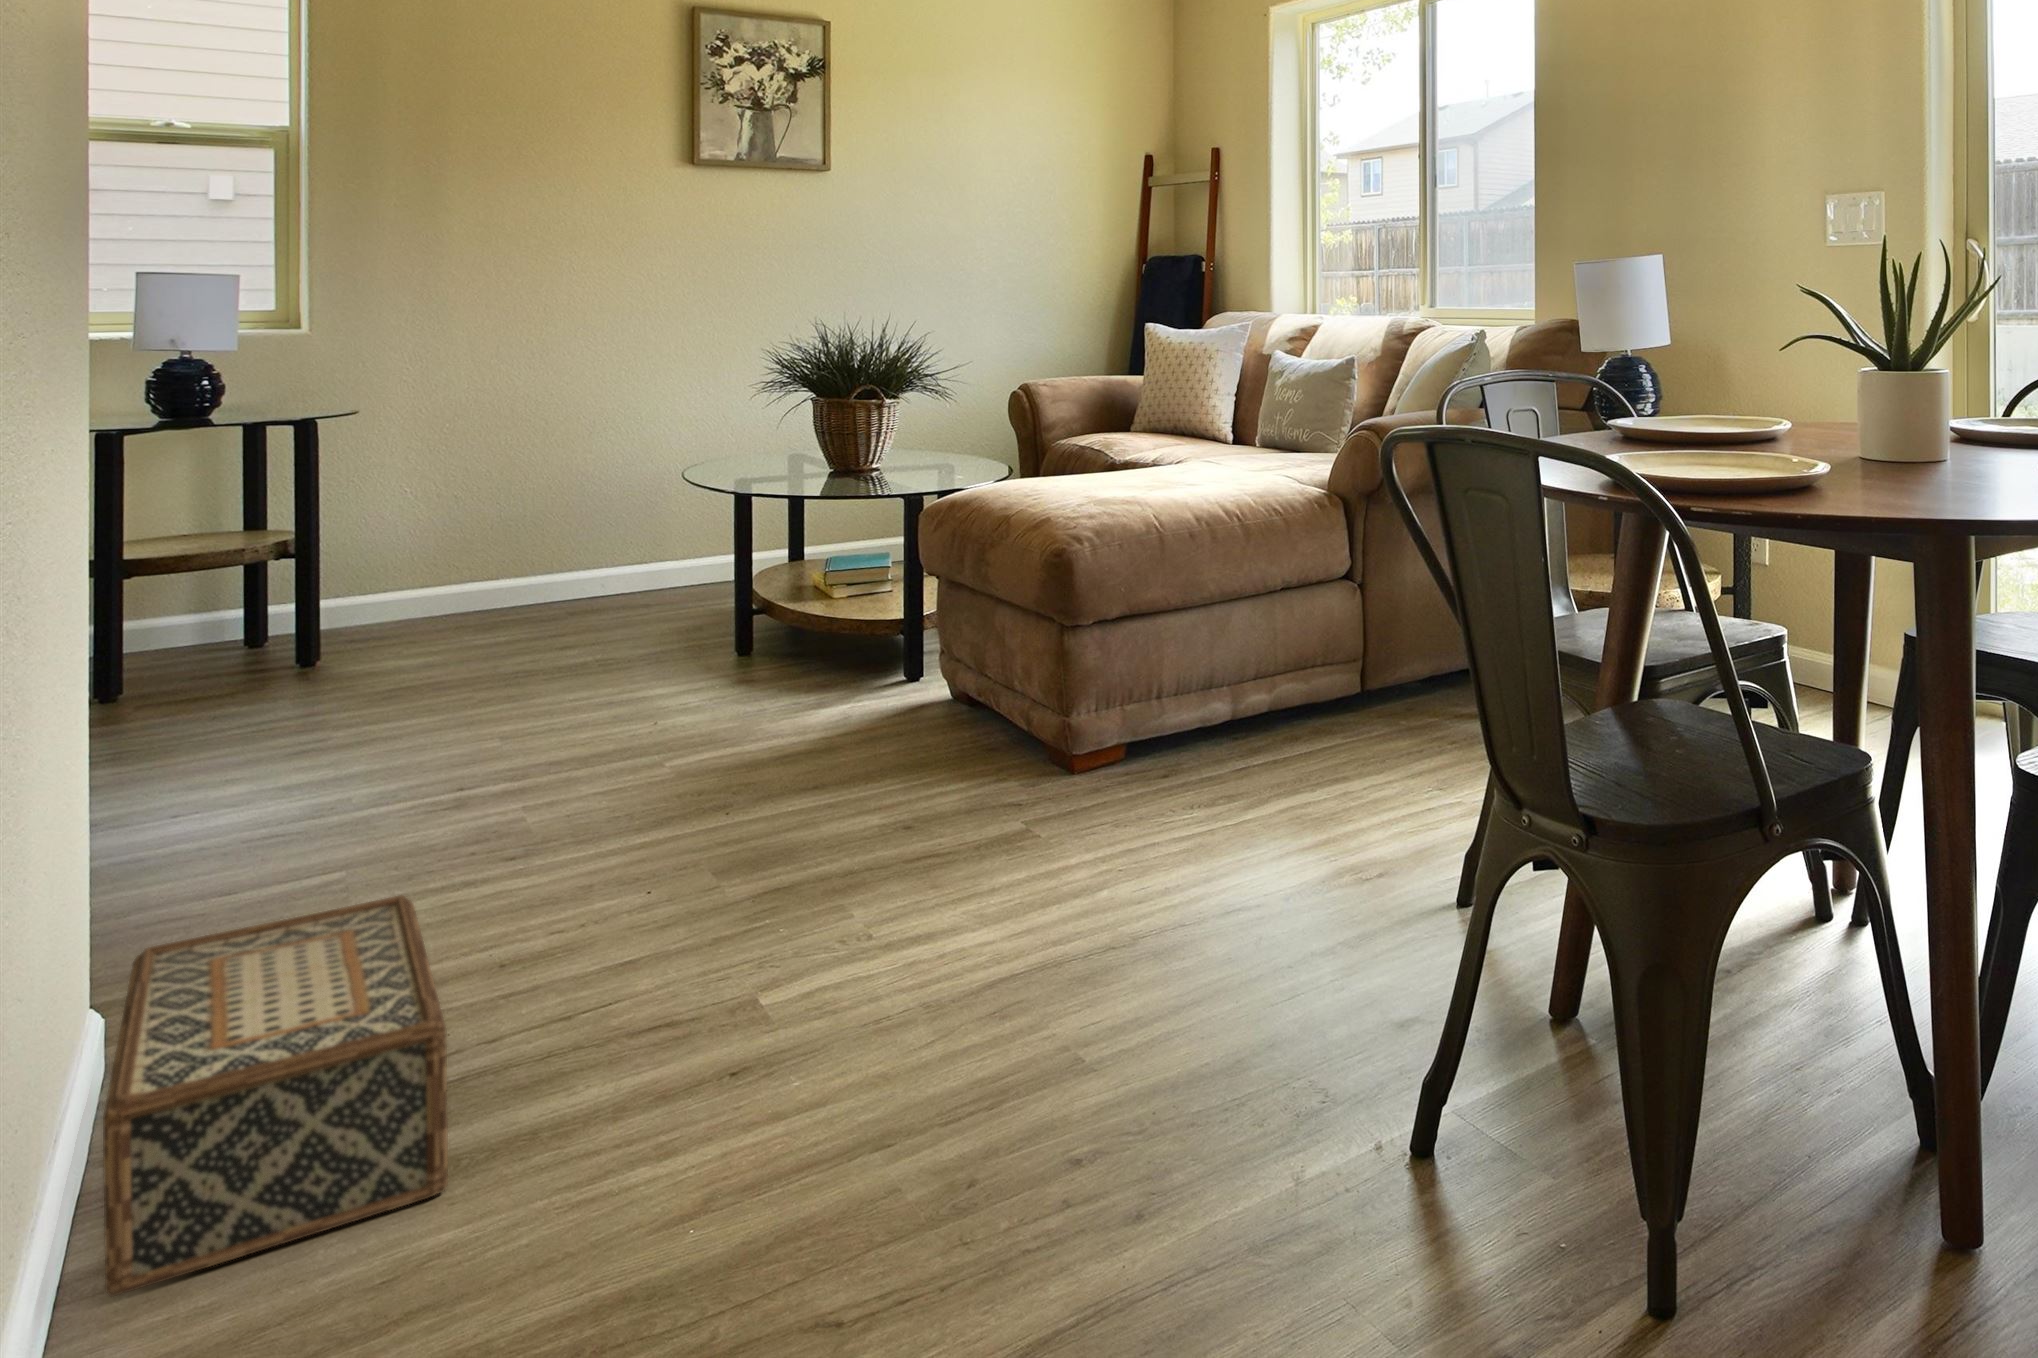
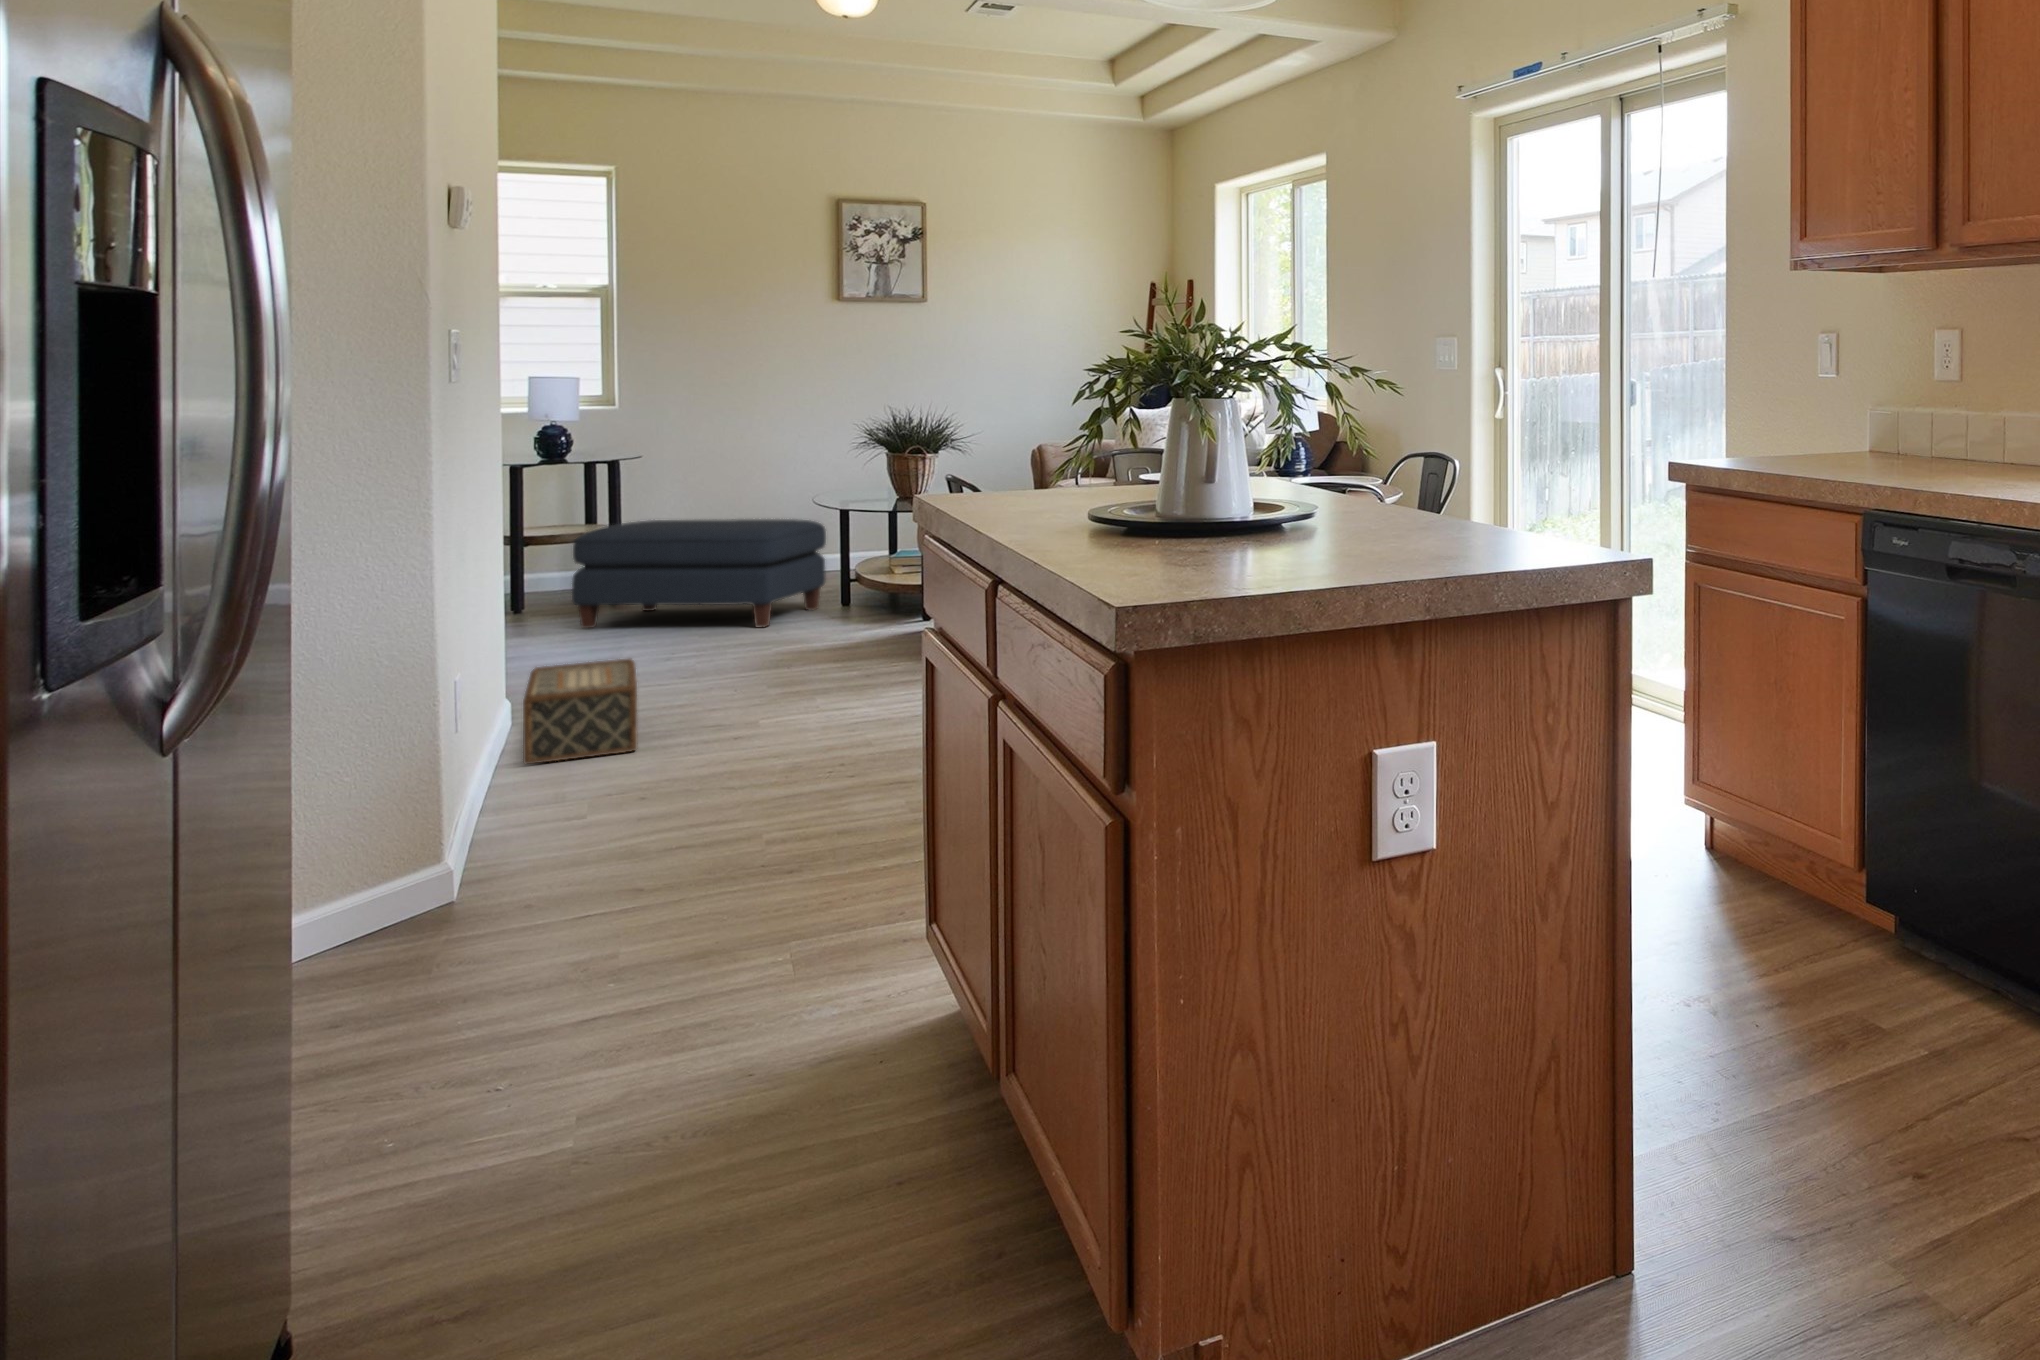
ottoman: none [231,524,716,737] -> present [572,519,826,628]

